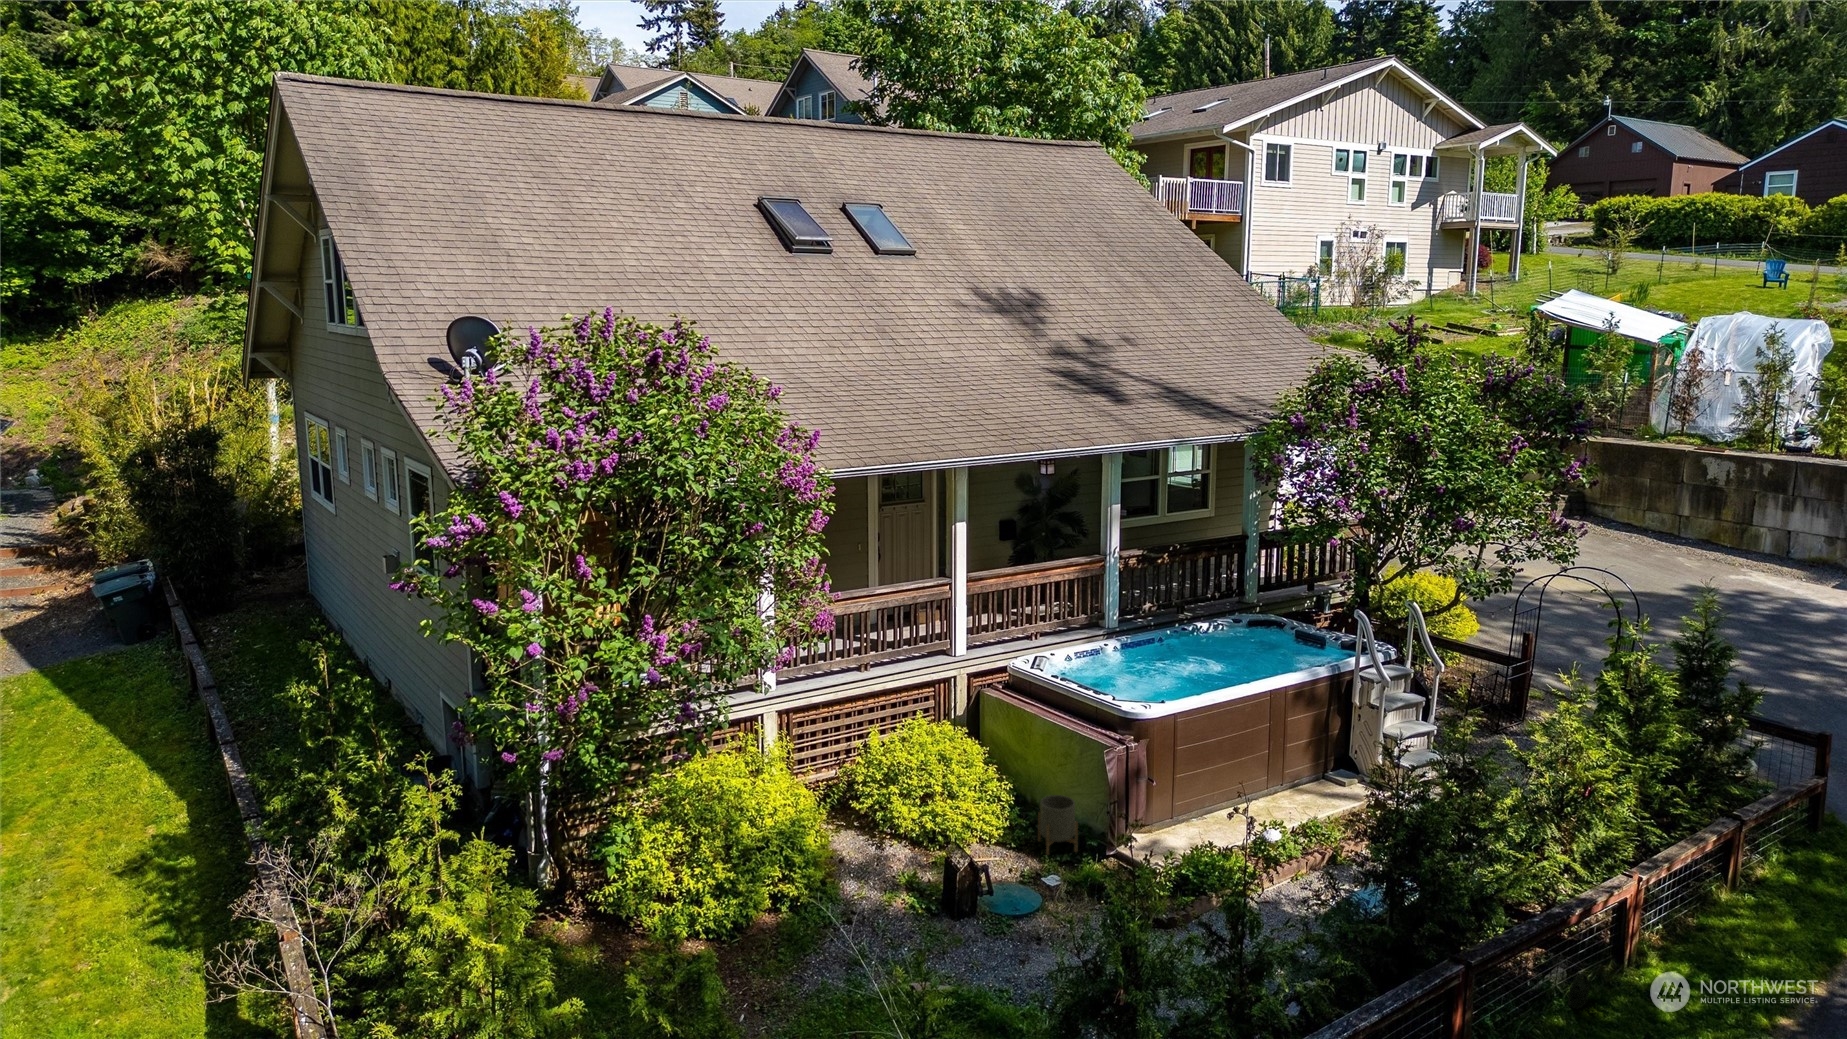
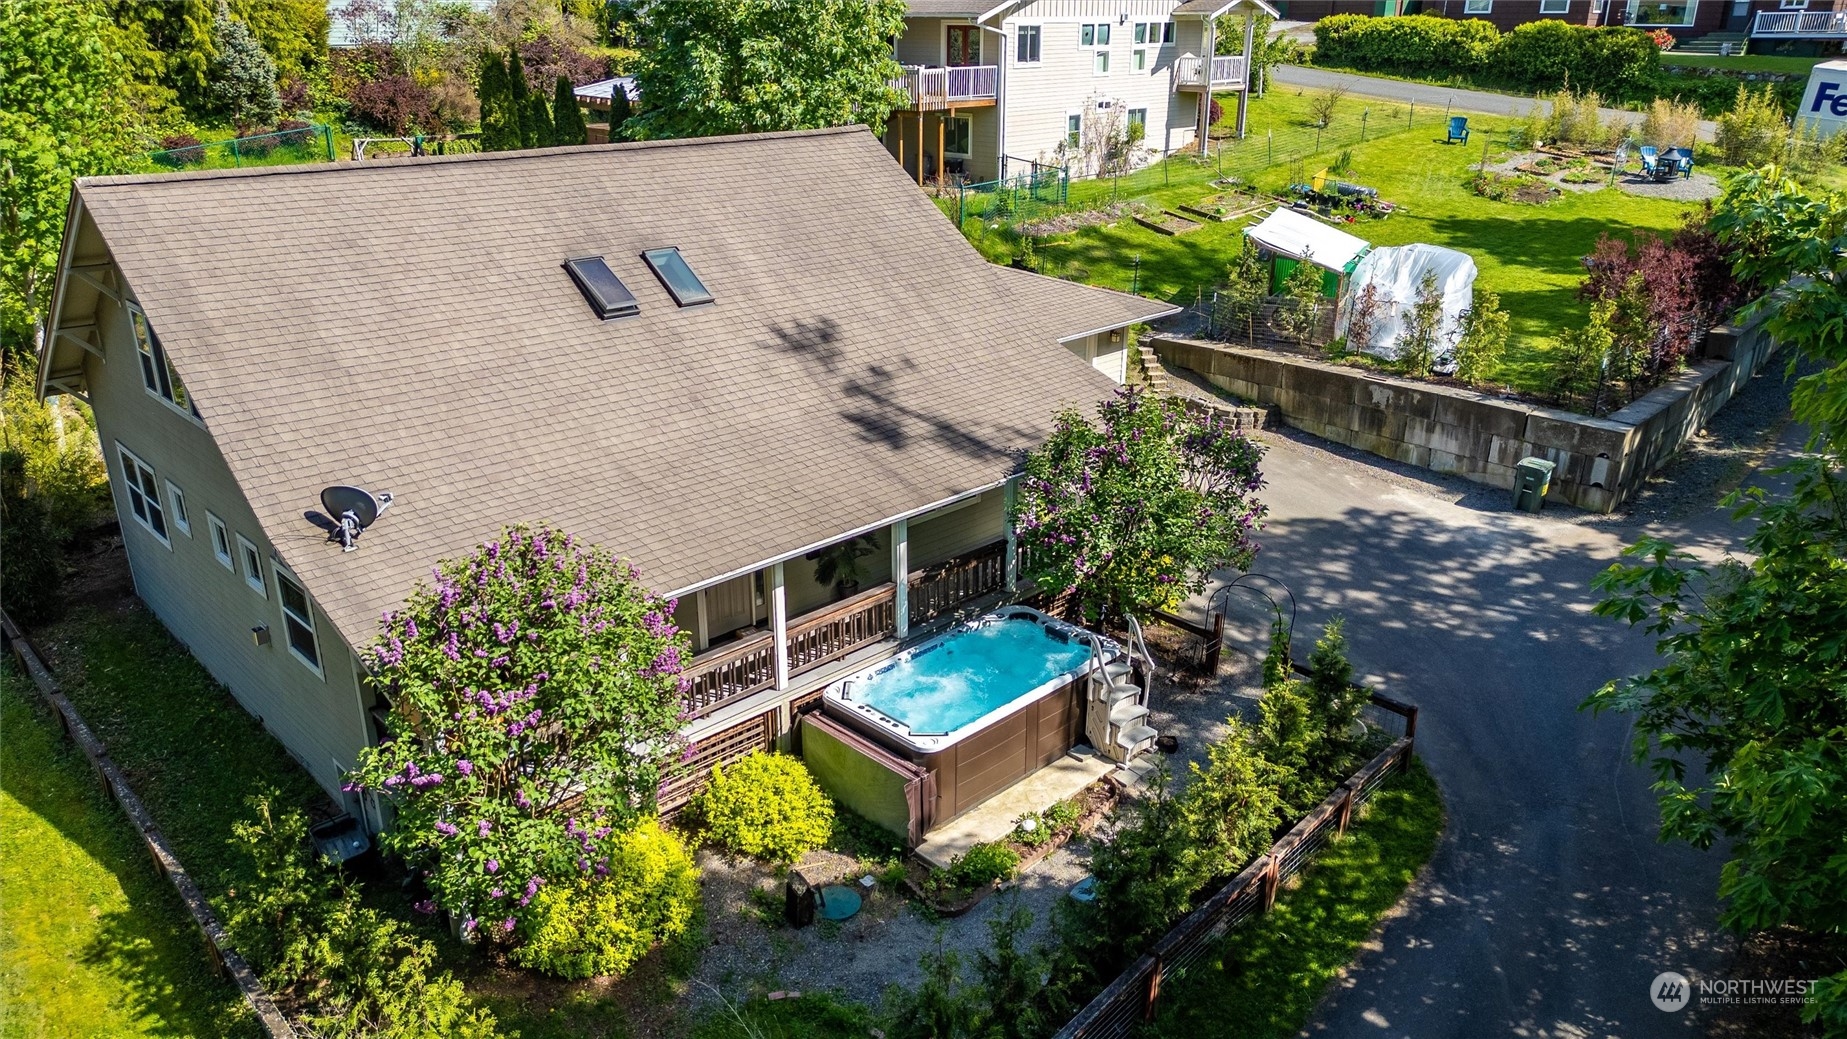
planter: present [1038,795,1078,855] -> none [854,809,885,858]

